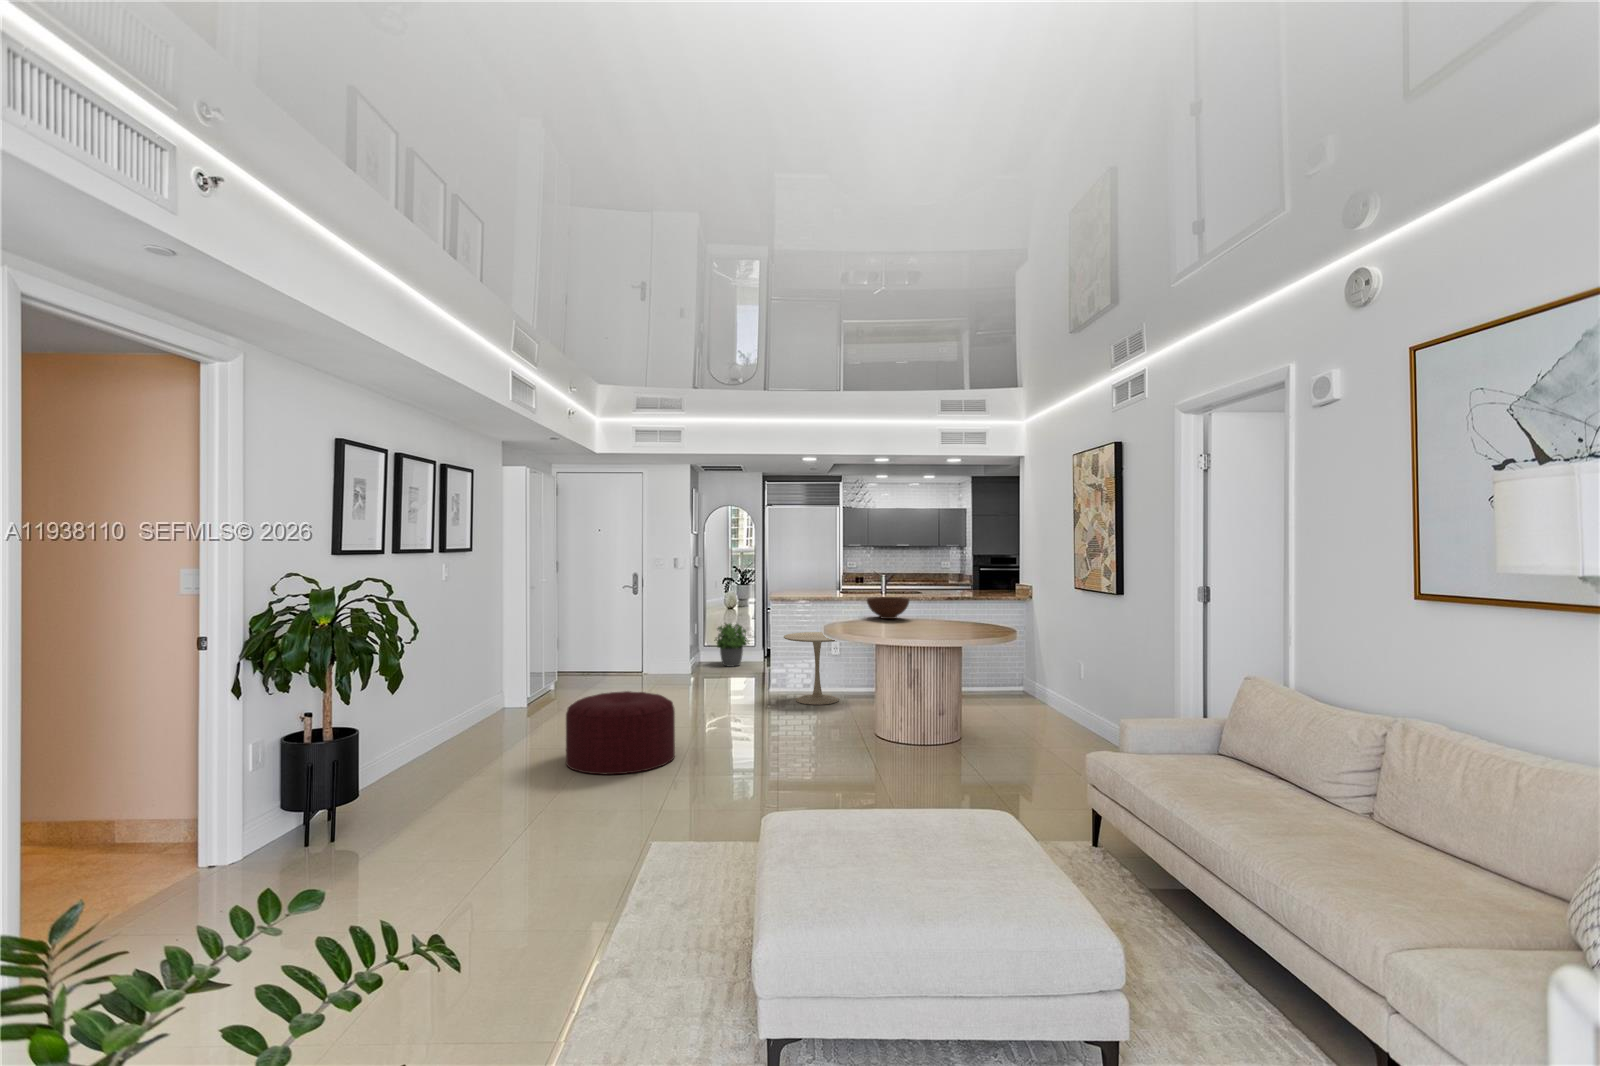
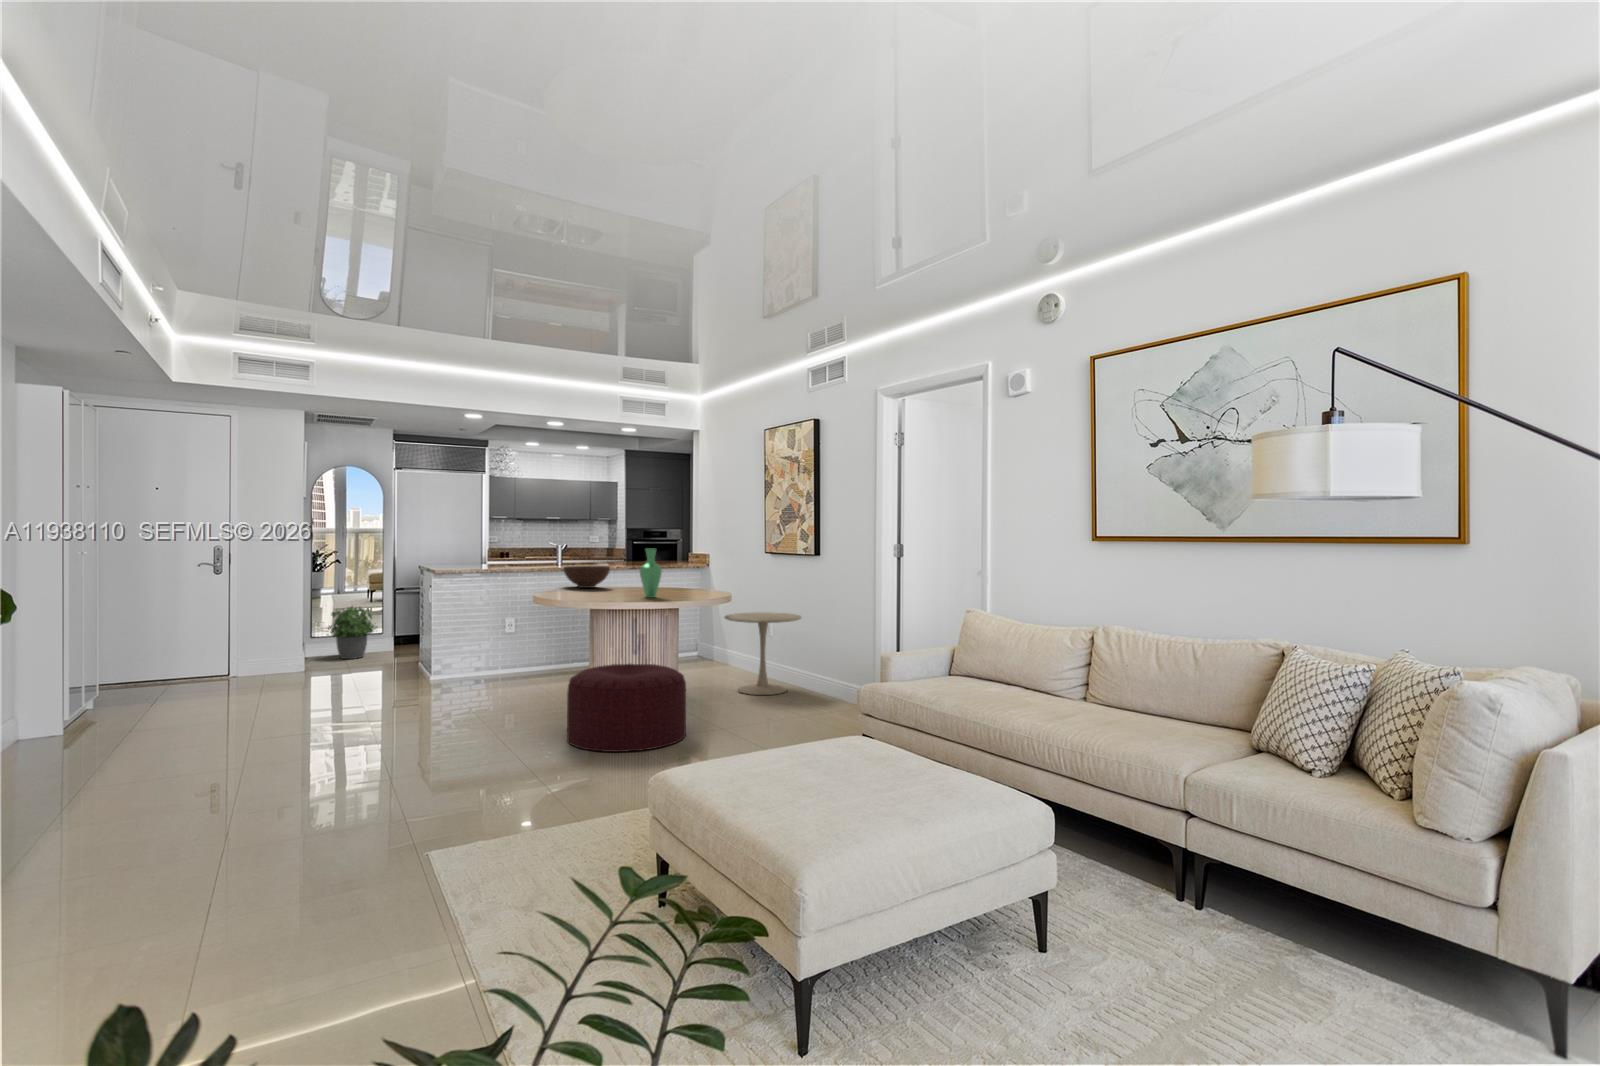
vase: none [925,584,947,632] -> present [640,549,662,598]
side table: present [784,632,839,705] -> present [725,612,801,695]
ottoman: present [566,691,675,775] -> present [567,664,686,752]

